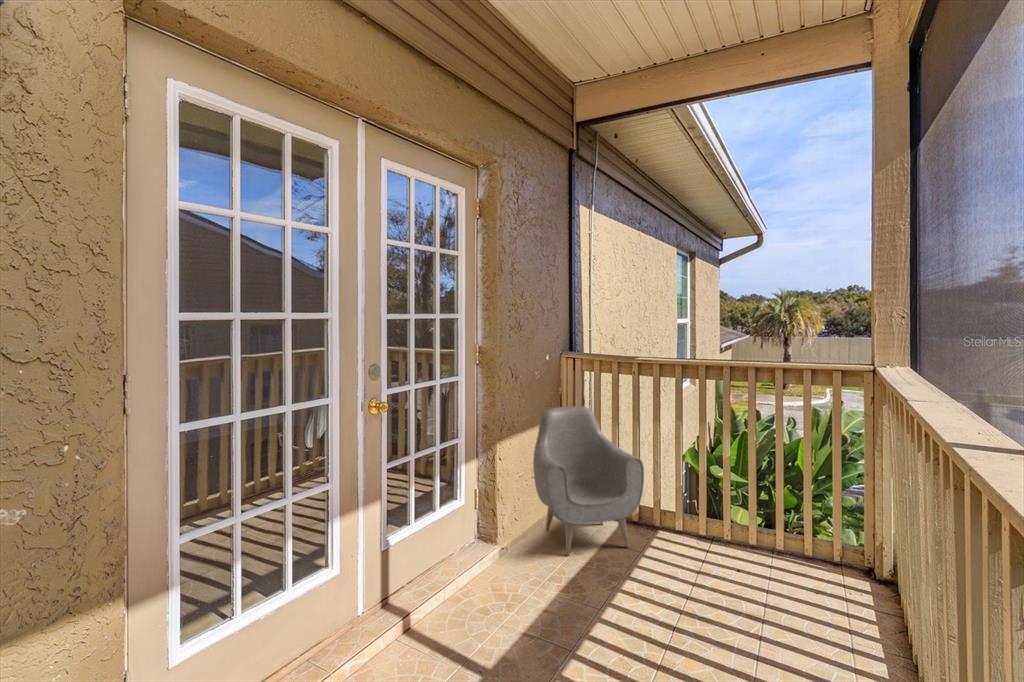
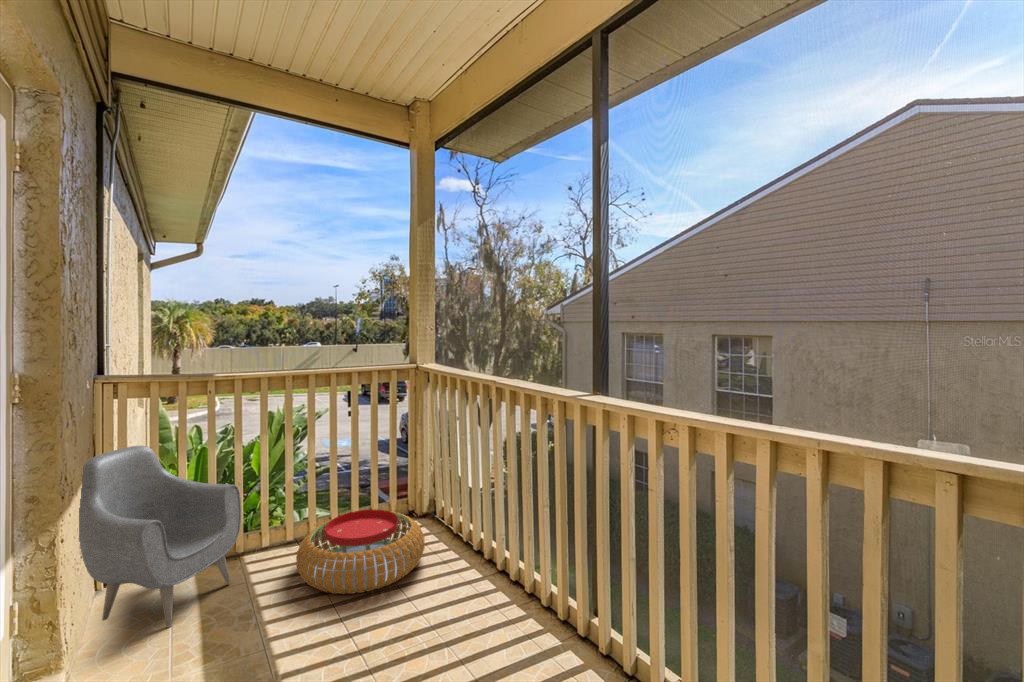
pouf: none [671,527,834,631] -> present [296,509,425,594]

